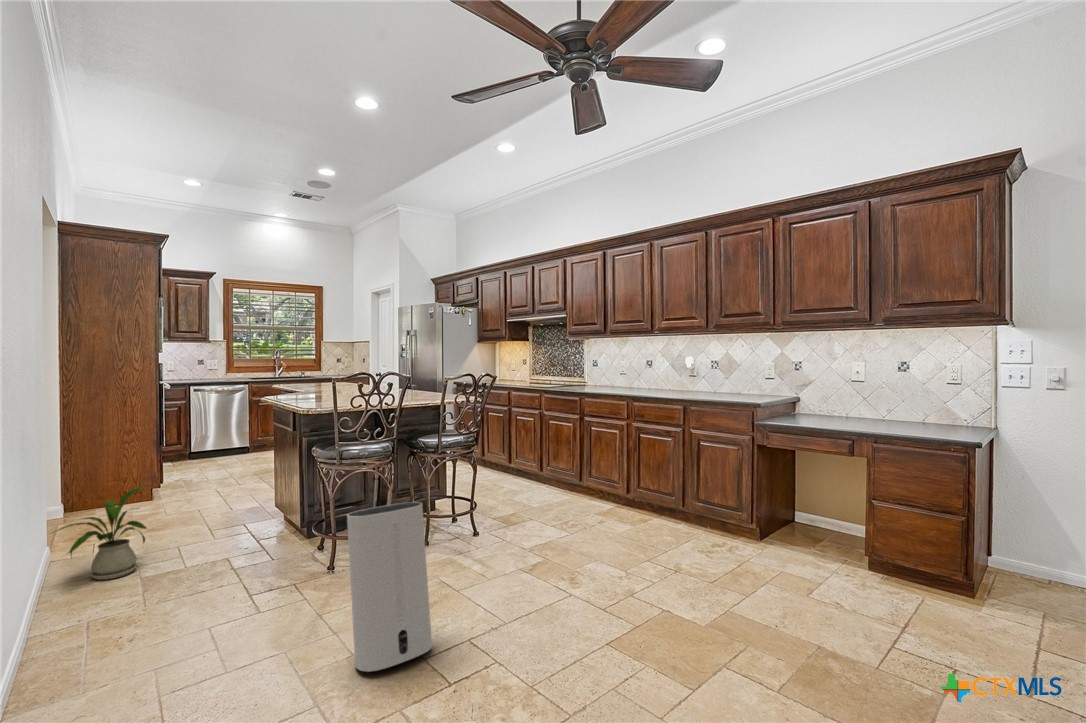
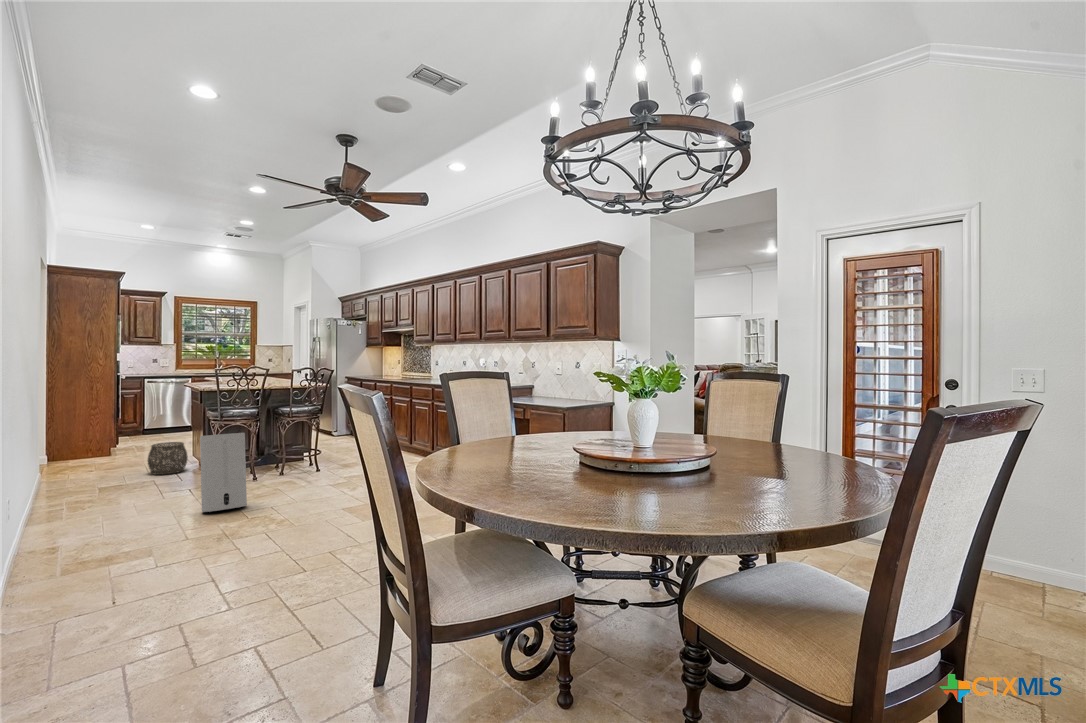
house plant: present [56,485,147,580] -> none [42,434,104,487]
woven basket: none [216,490,276,546] -> present [148,442,188,475]

